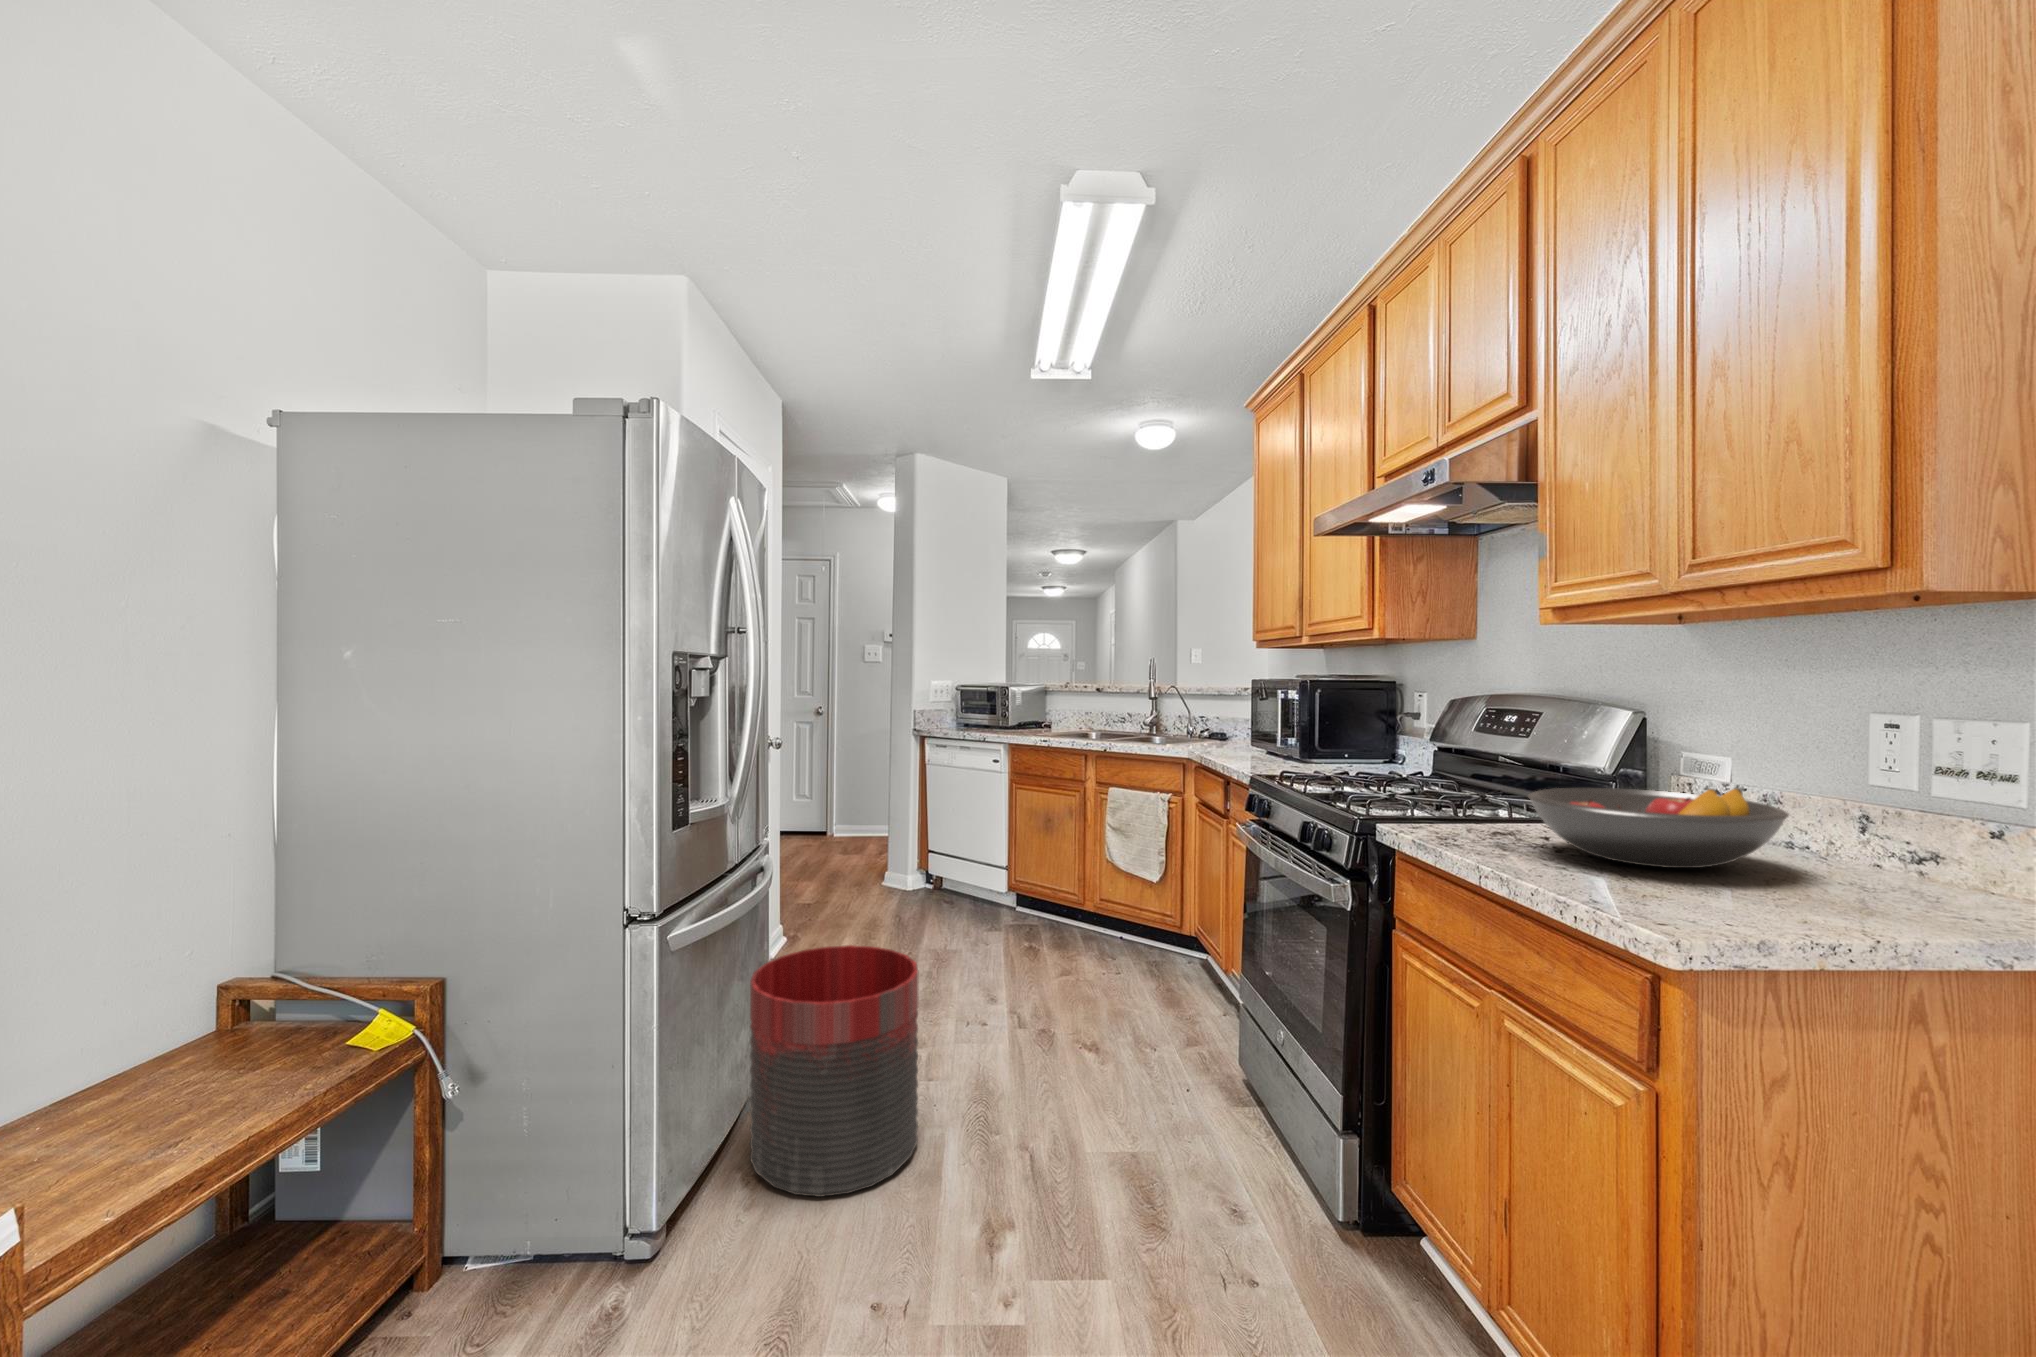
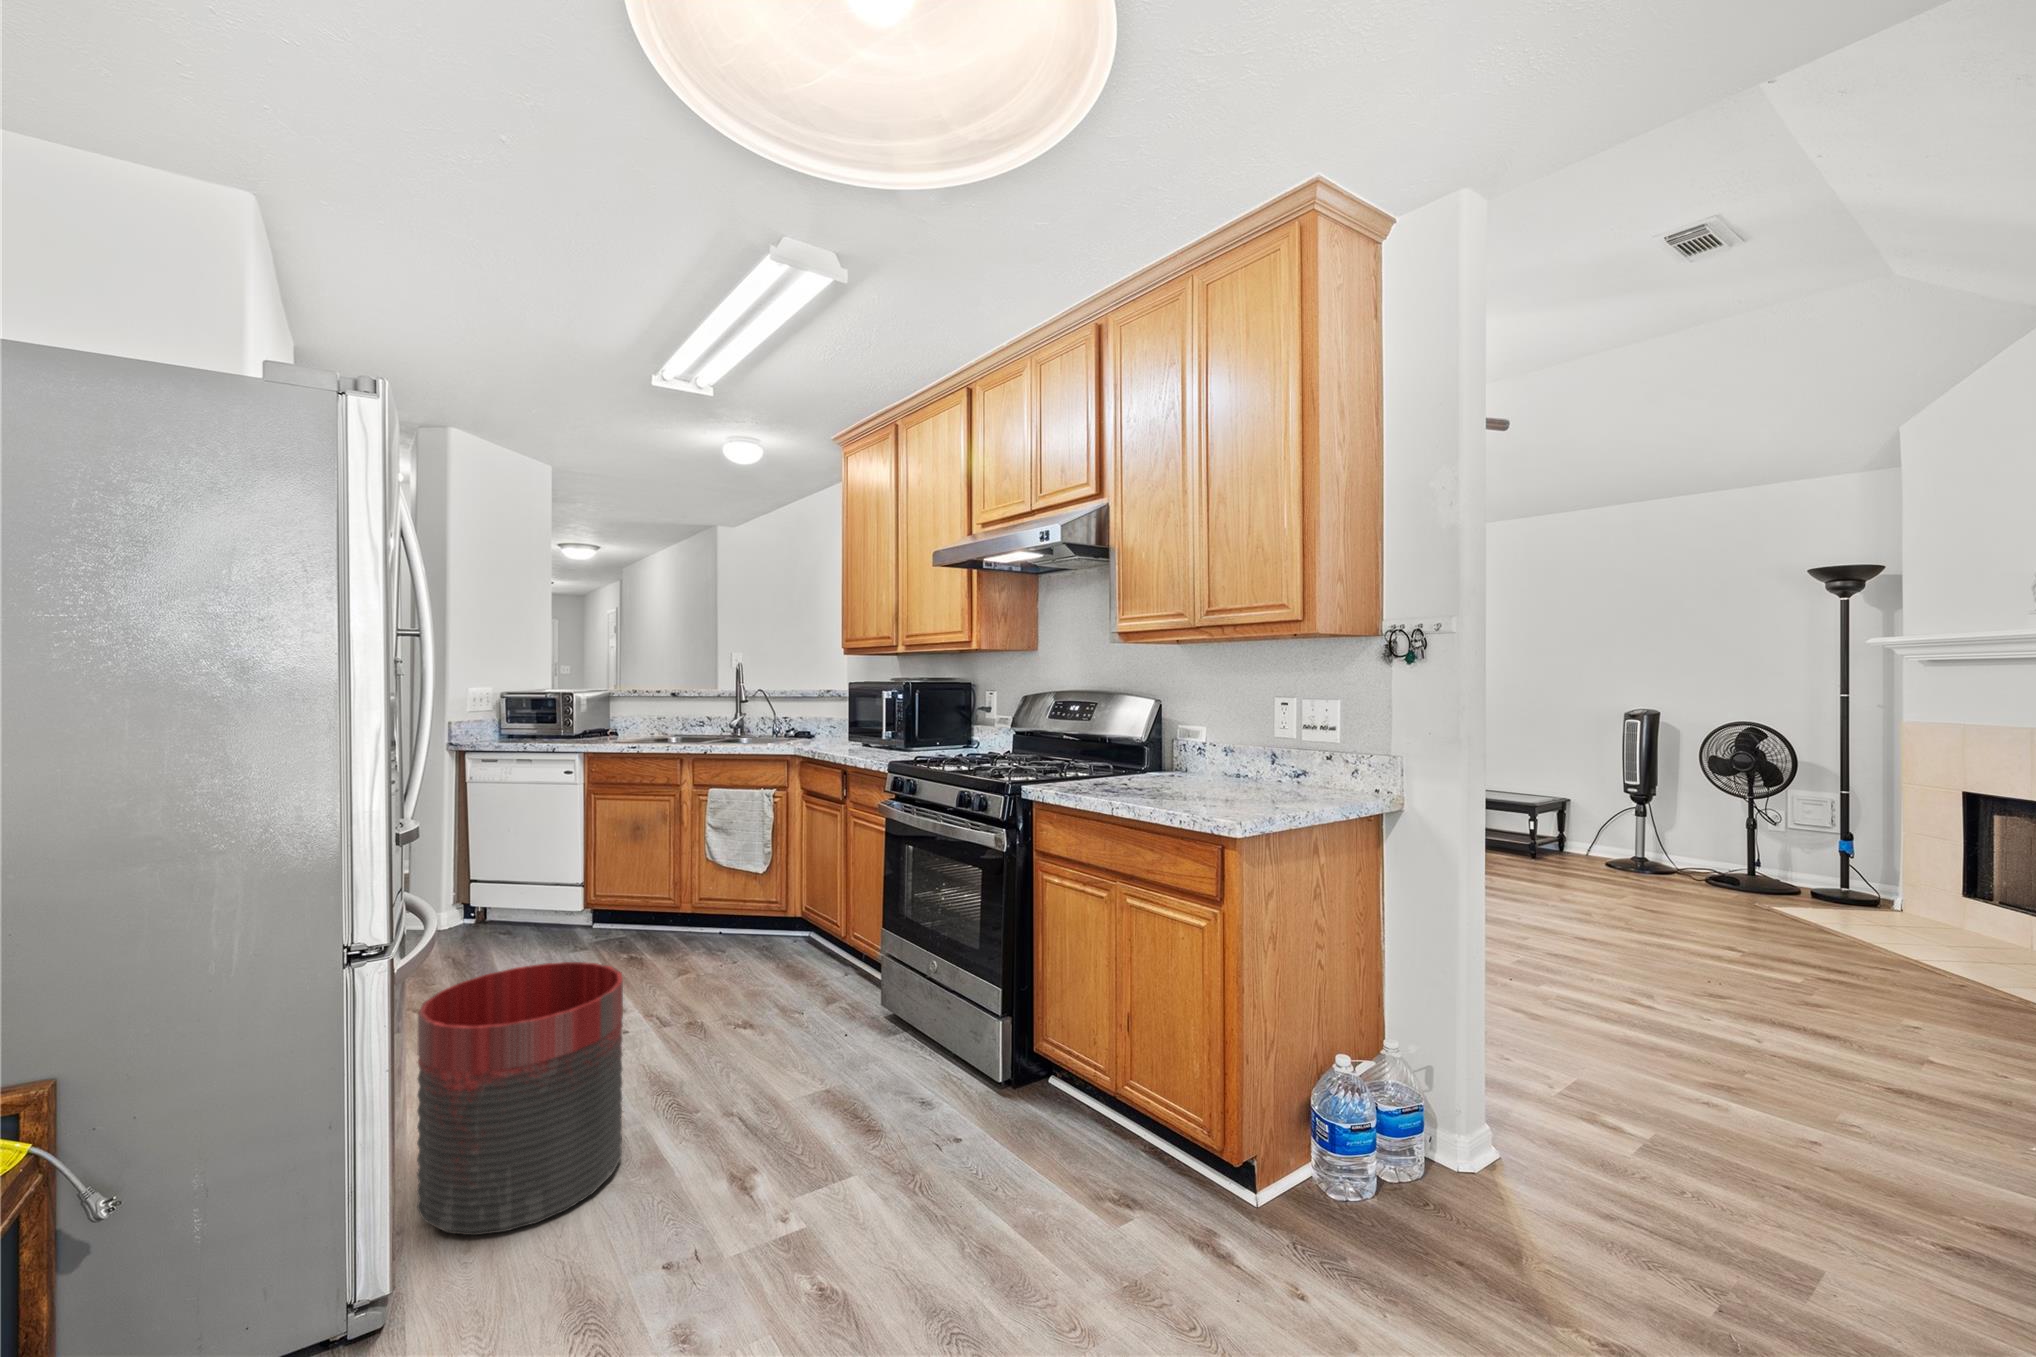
fruit bowl: present [1528,788,1789,868] -> none [1125,742,1252,791]

